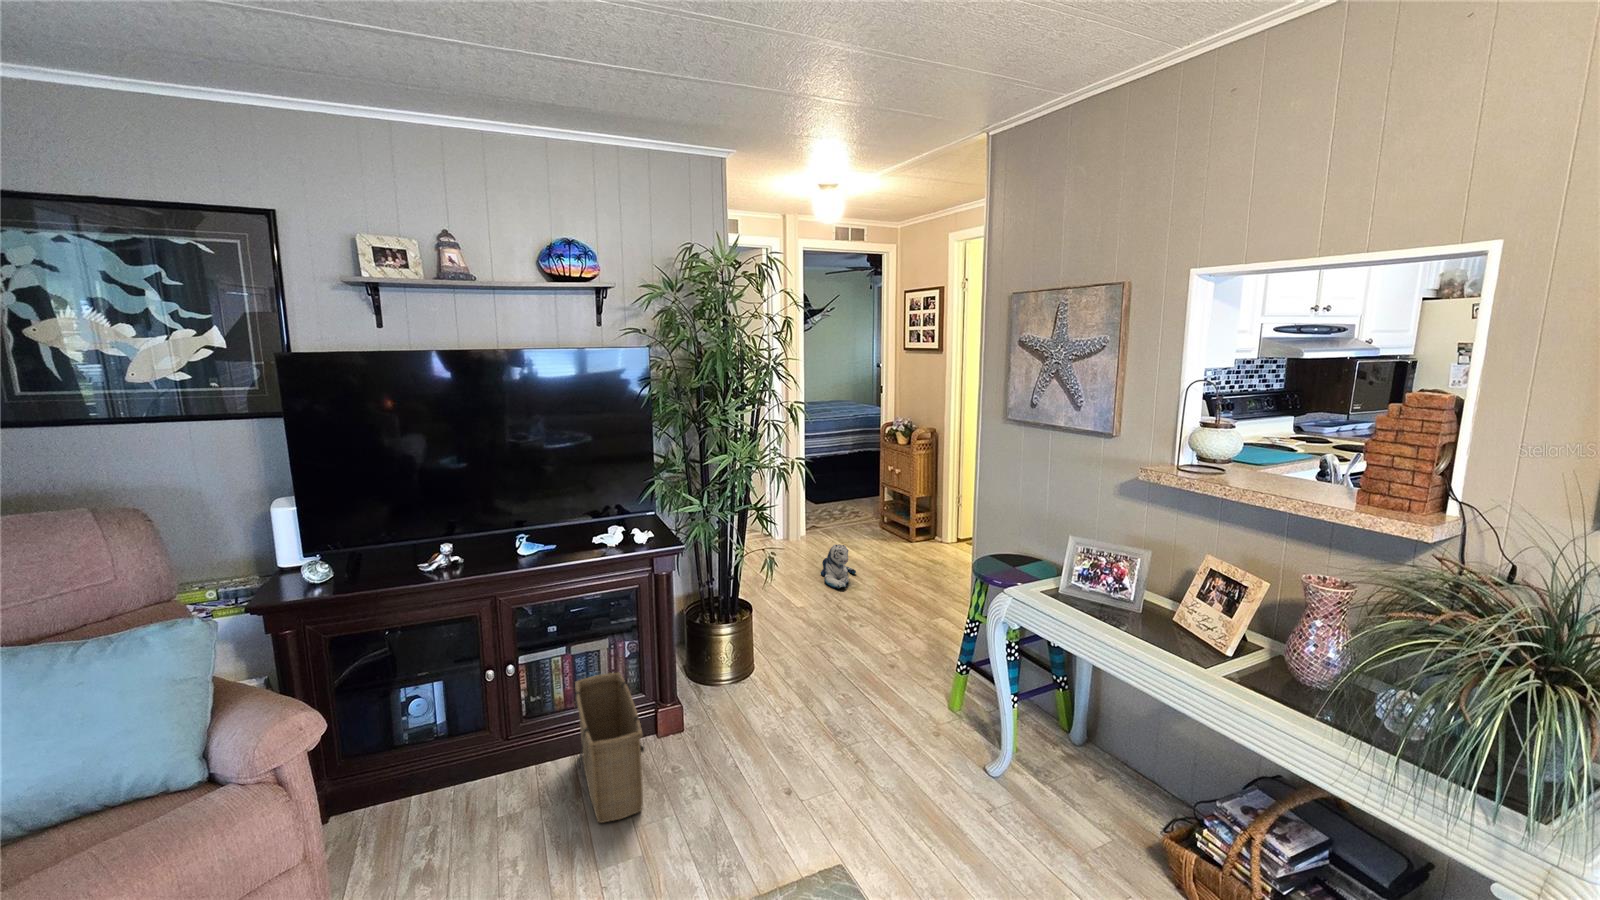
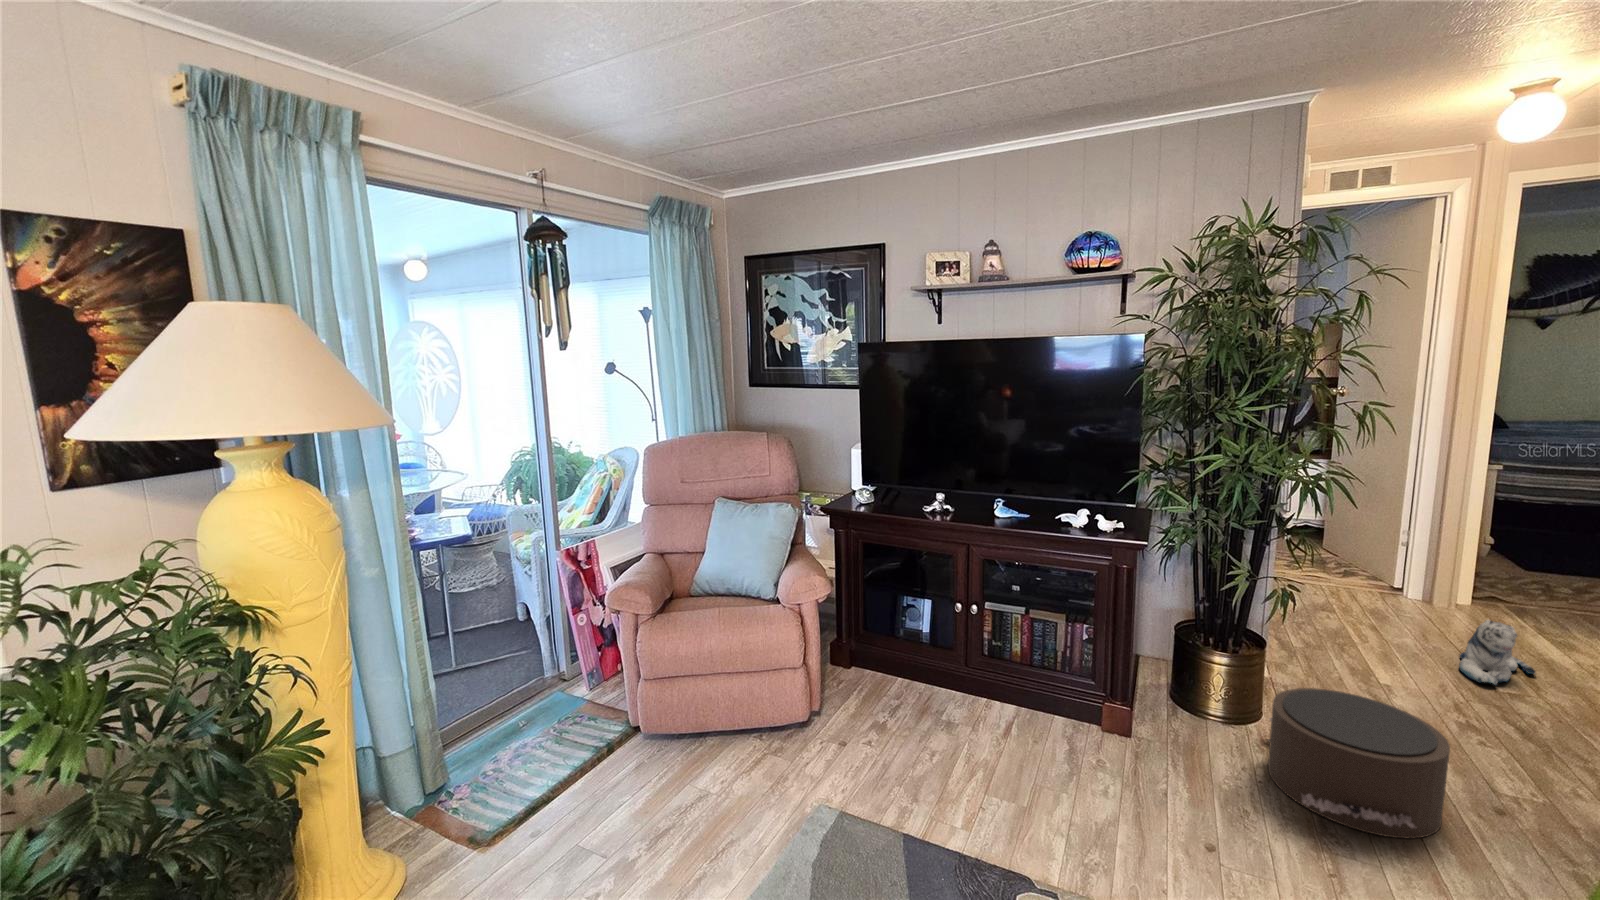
pouf: none [765,624,877,725] -> present [1267,688,1450,838]
basket: present [575,672,644,823] -> none [1001,640,1072,775]

